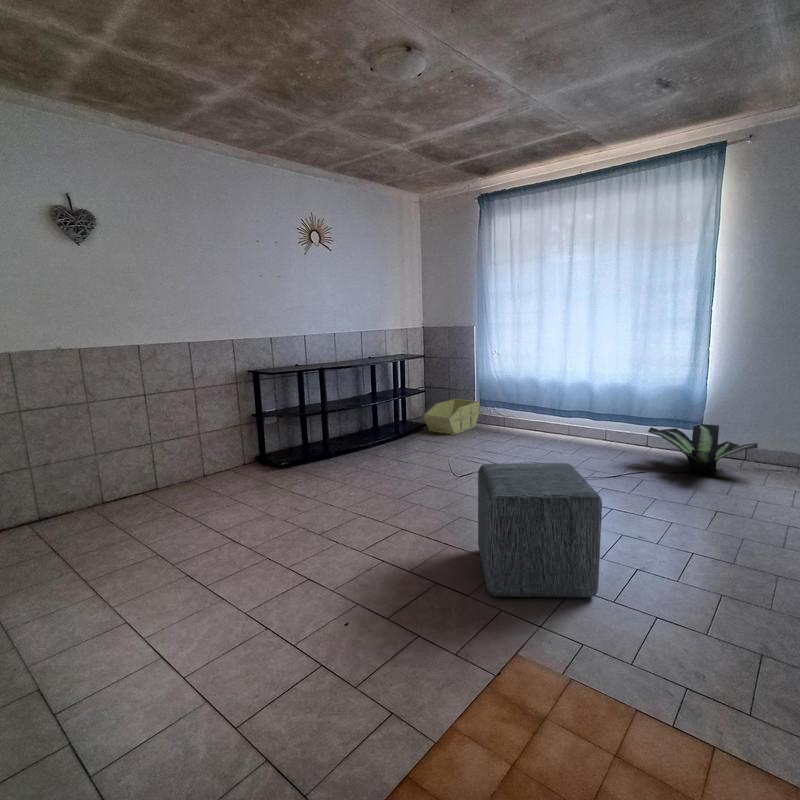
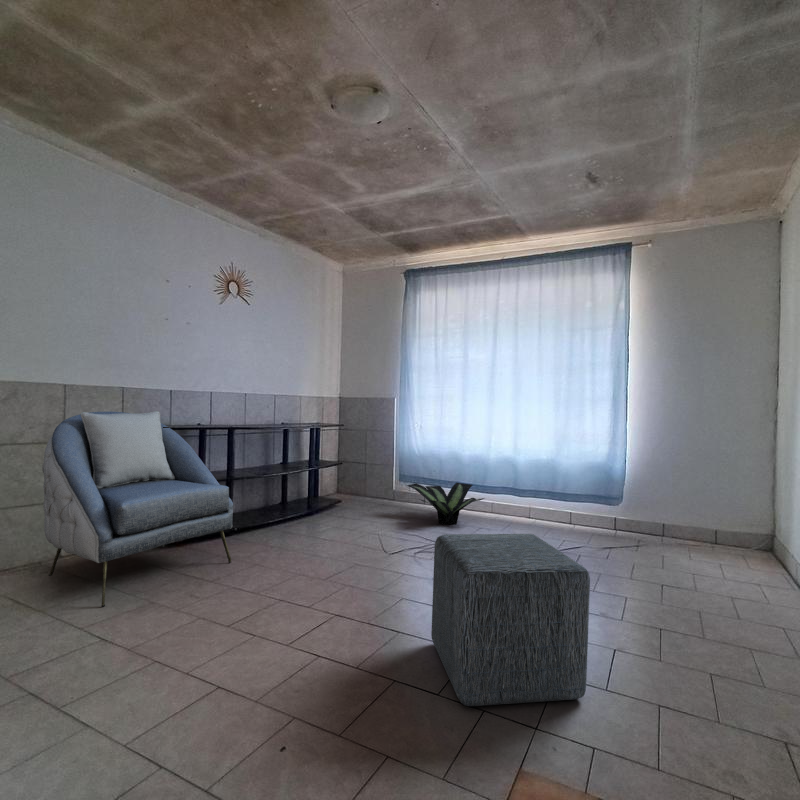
armchair: none [181,359,328,513] -> present [42,411,233,607]
storage bin: present [423,399,480,435] -> none [339,473,398,512]
potted plant: present [648,424,758,475] -> present [407,483,484,525]

